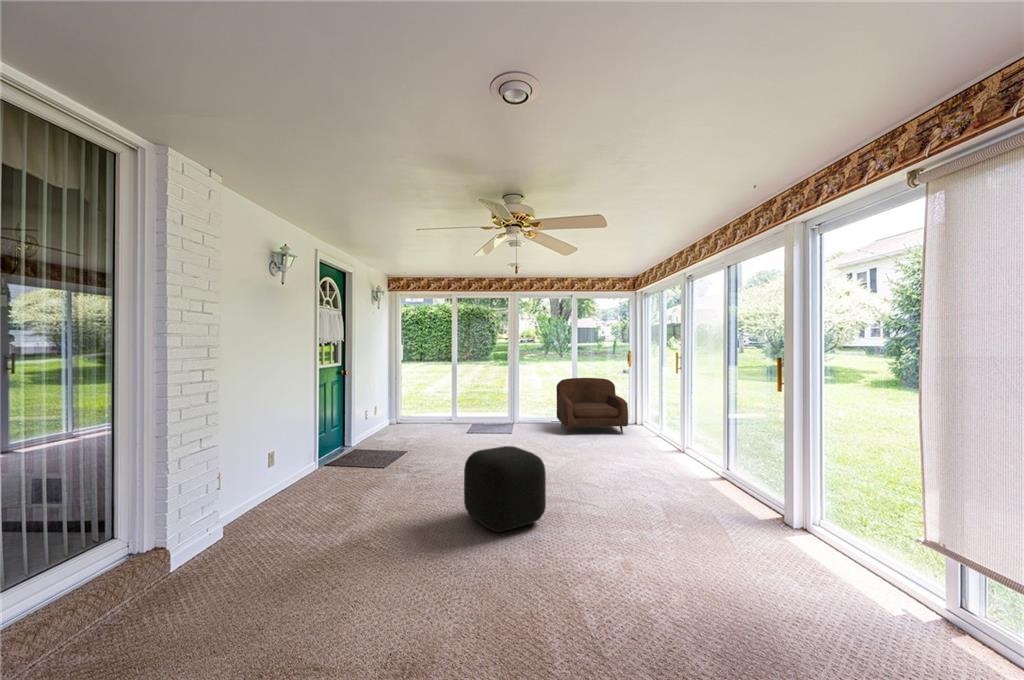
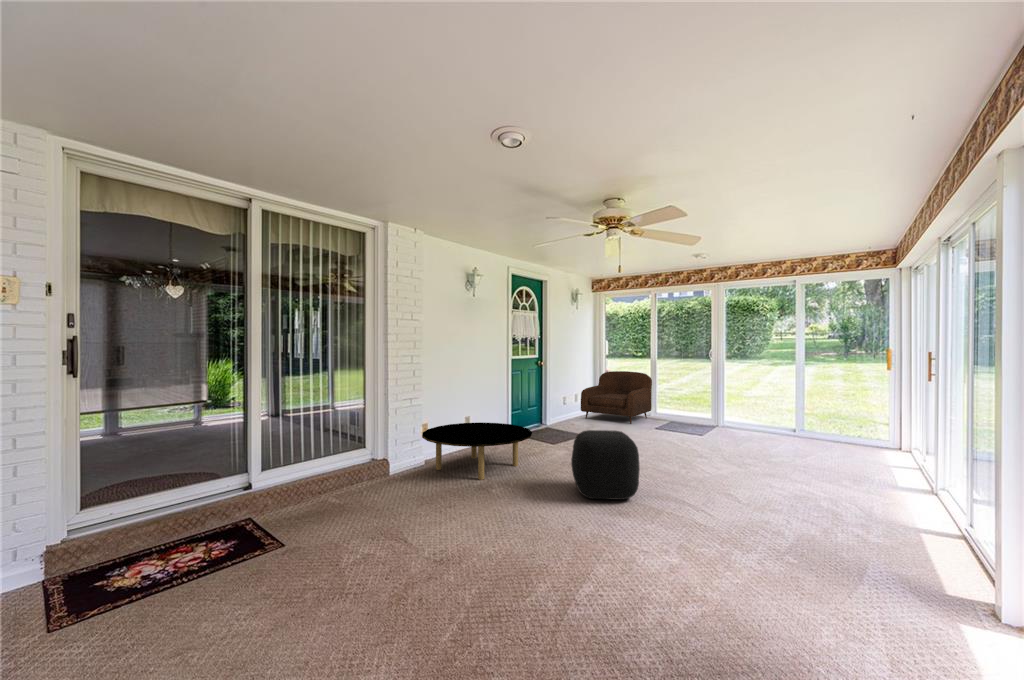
armchair: present [556,378,628,435] -> present [581,371,652,424]
coffee table: none [223,454,394,541] -> present [422,423,532,480]

